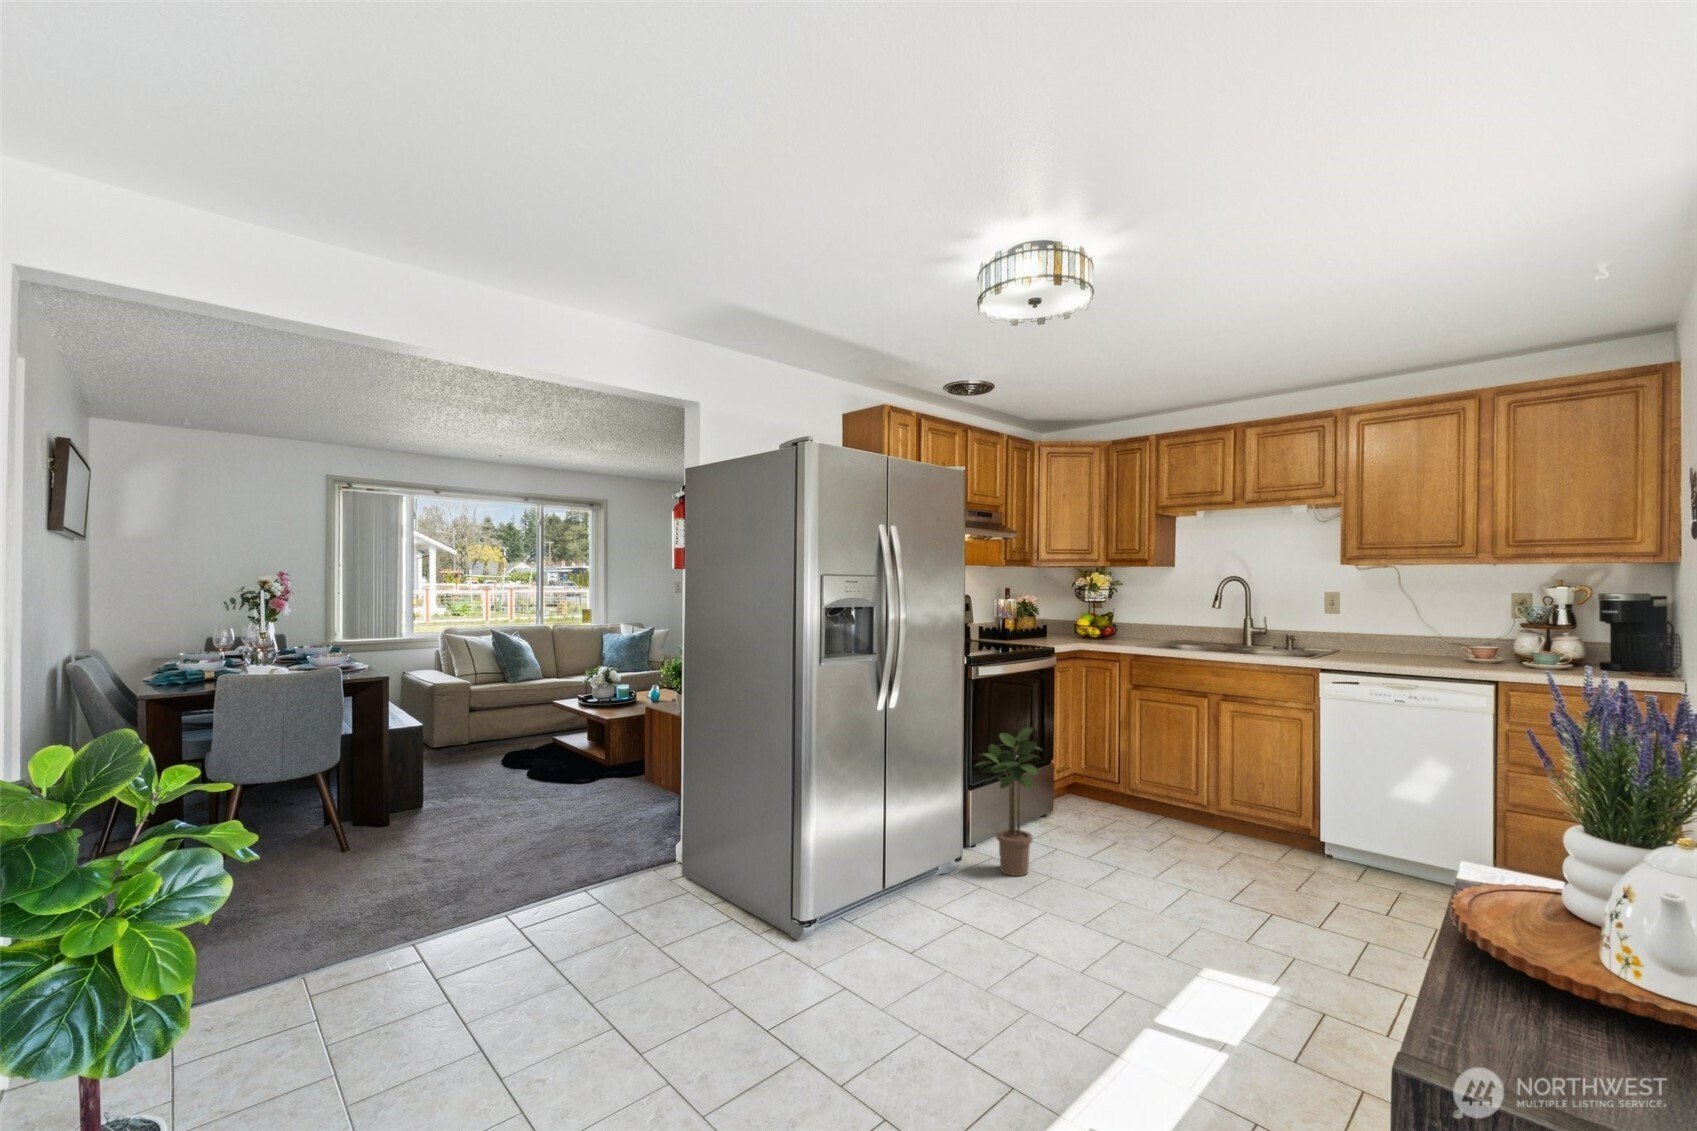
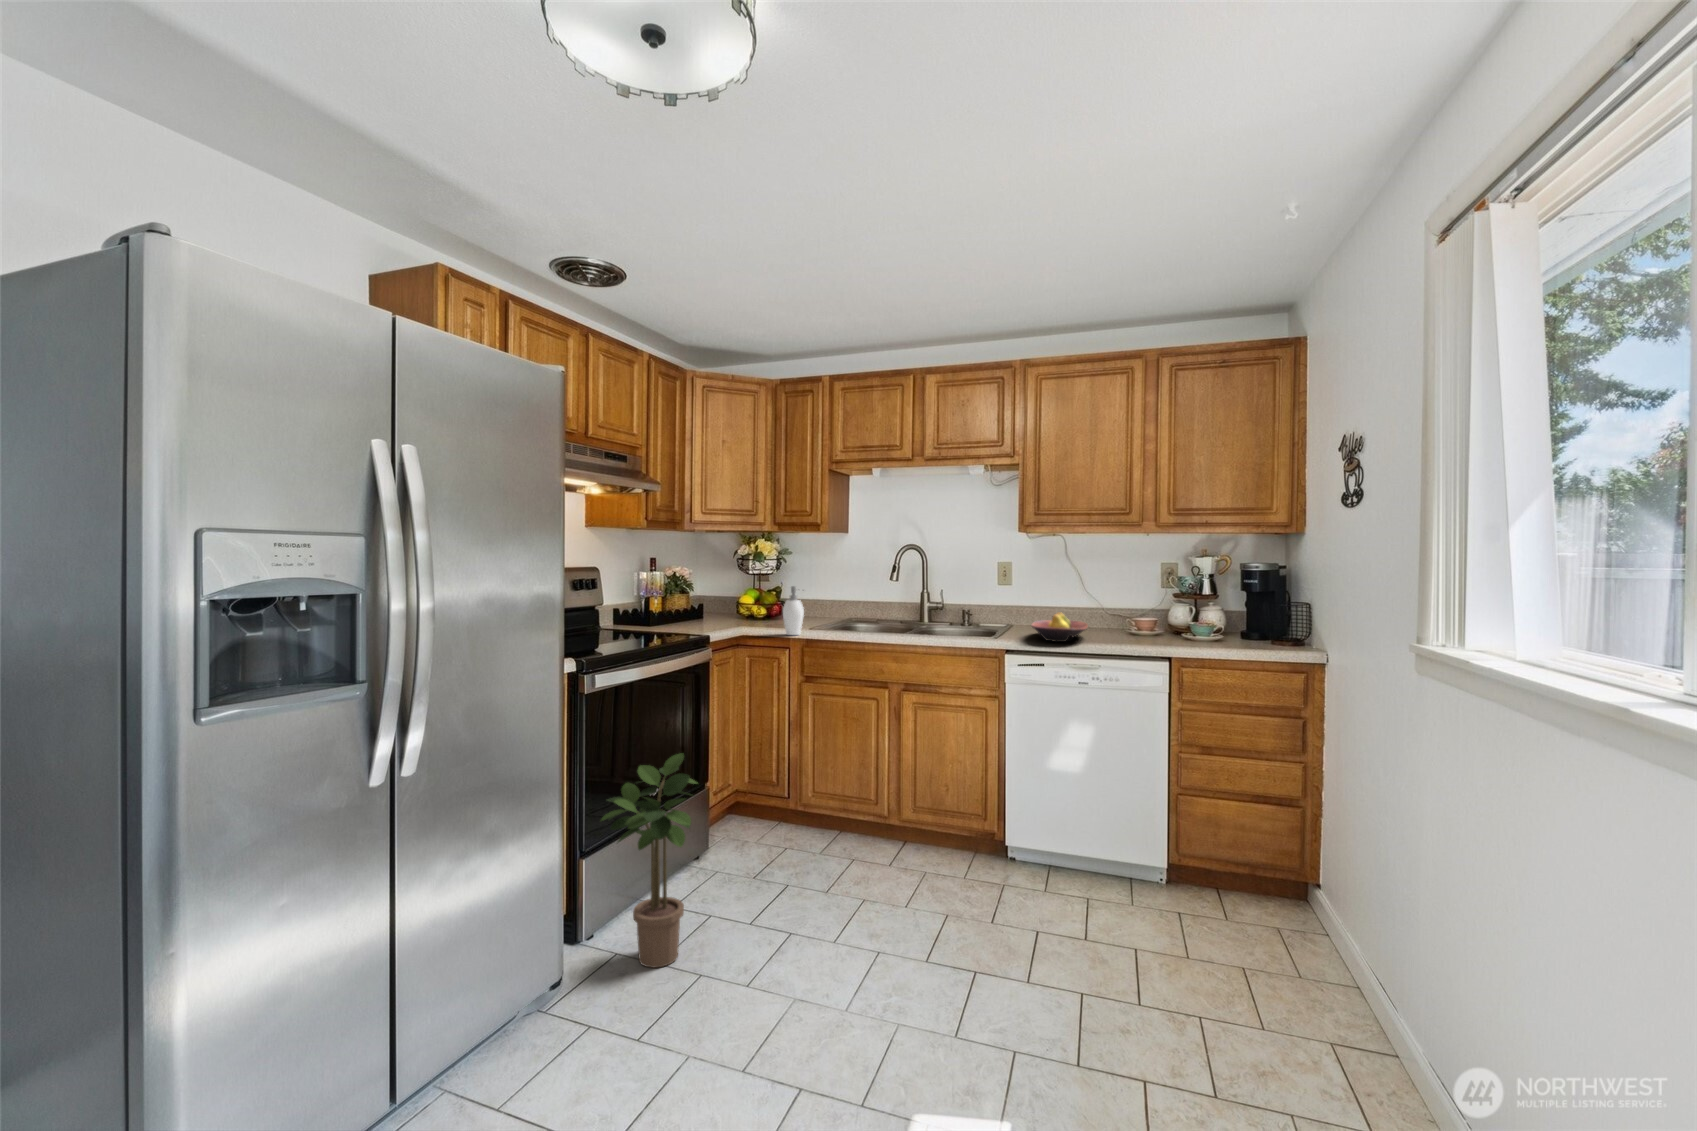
soap dispenser: none [1113,610,1133,651] -> present [783,586,804,635]
fruit bowl: none [1349,638,1414,664] -> present [1031,612,1088,642]

